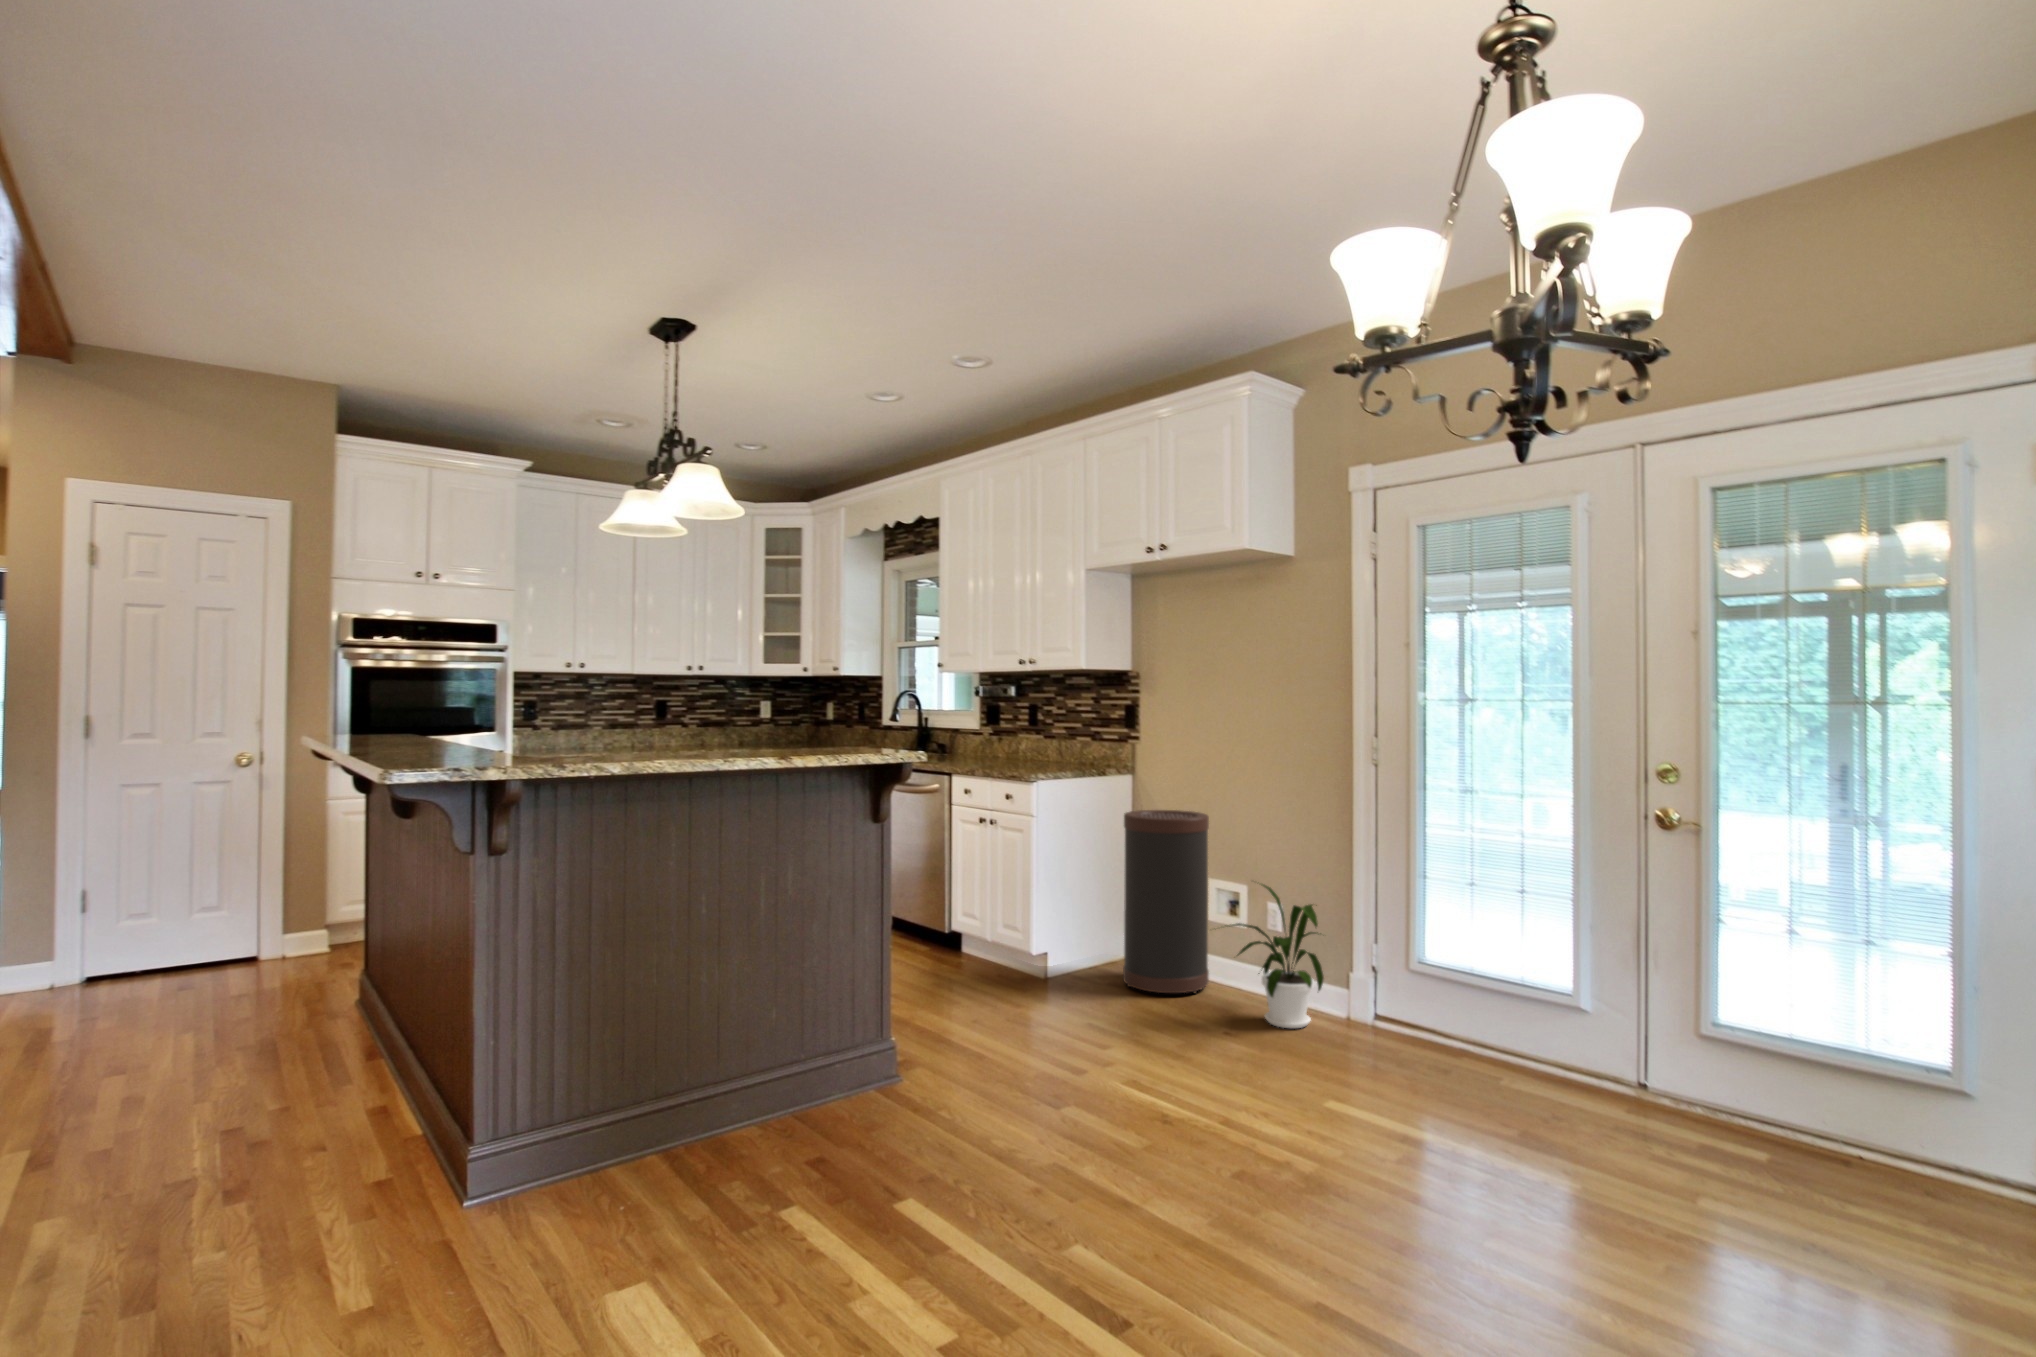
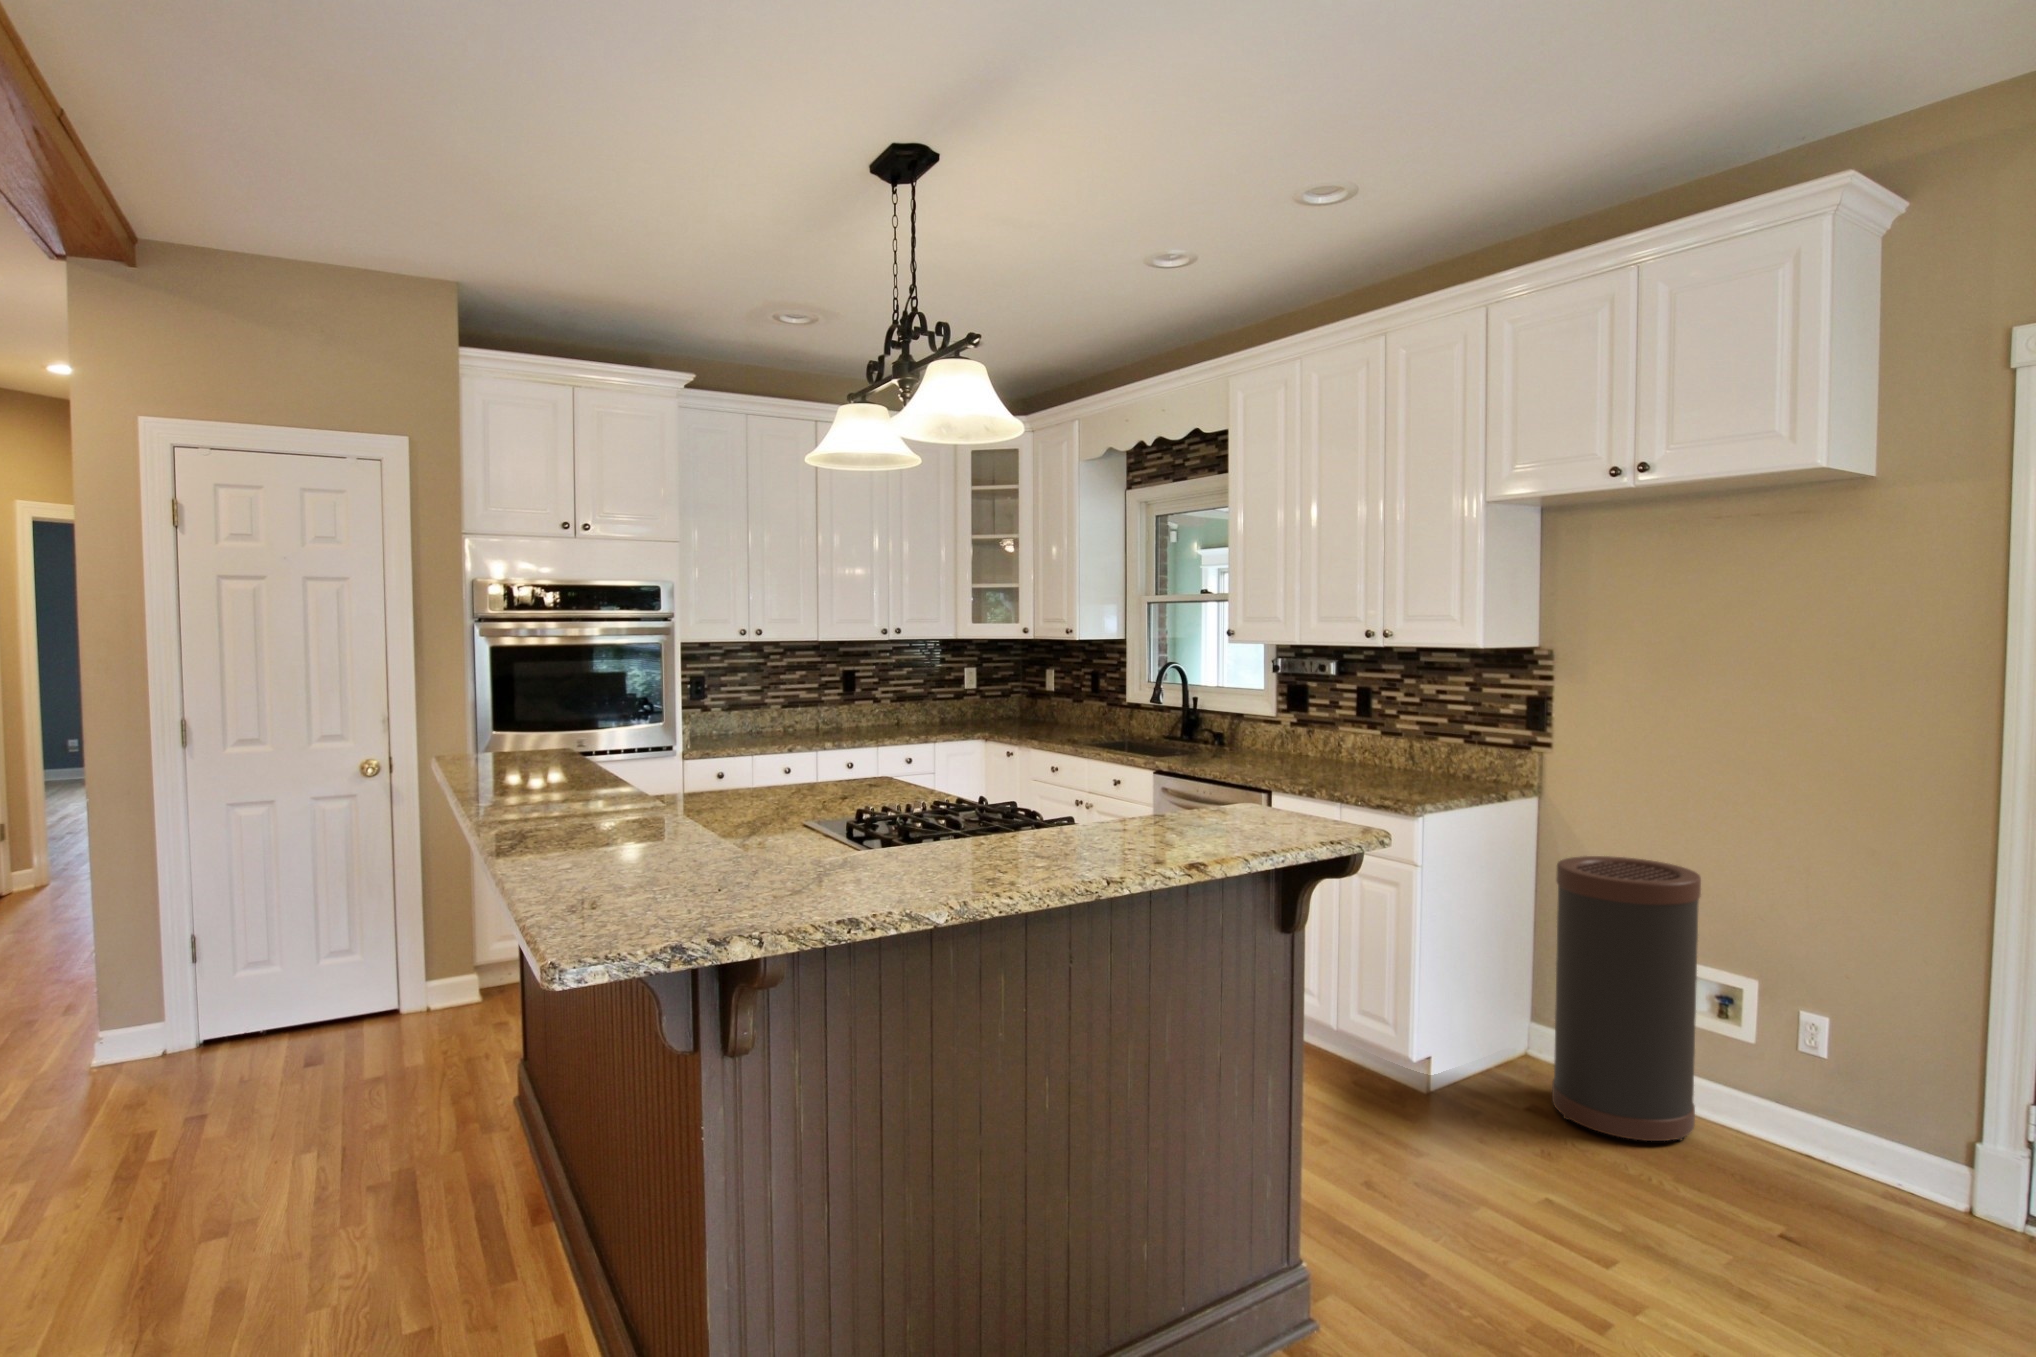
house plant: present [1232,884,1324,1028] -> none [1744,987,1965,1235]

